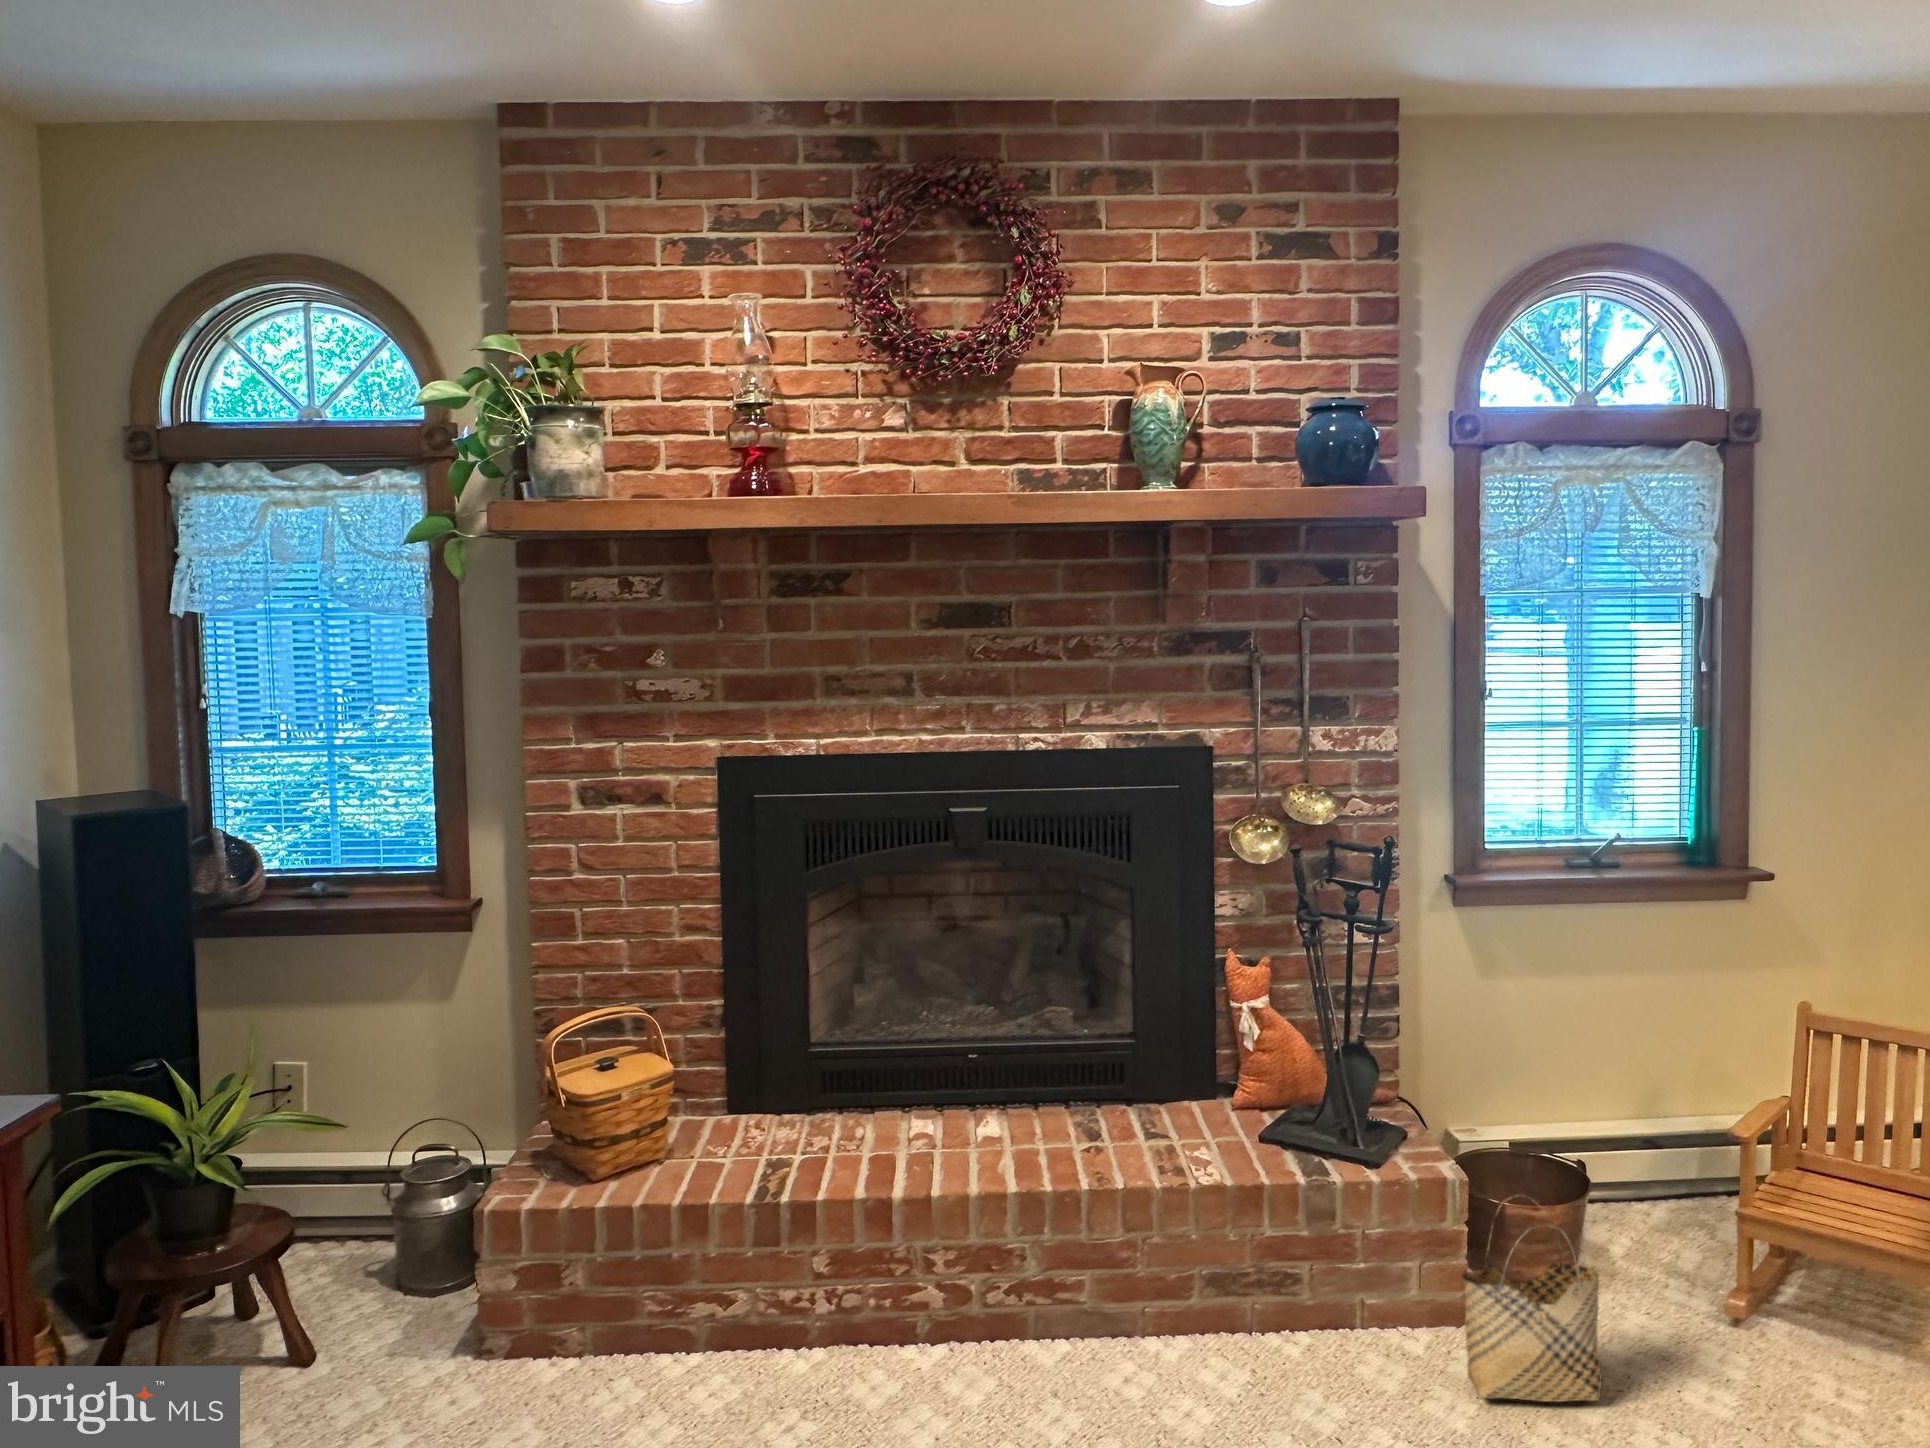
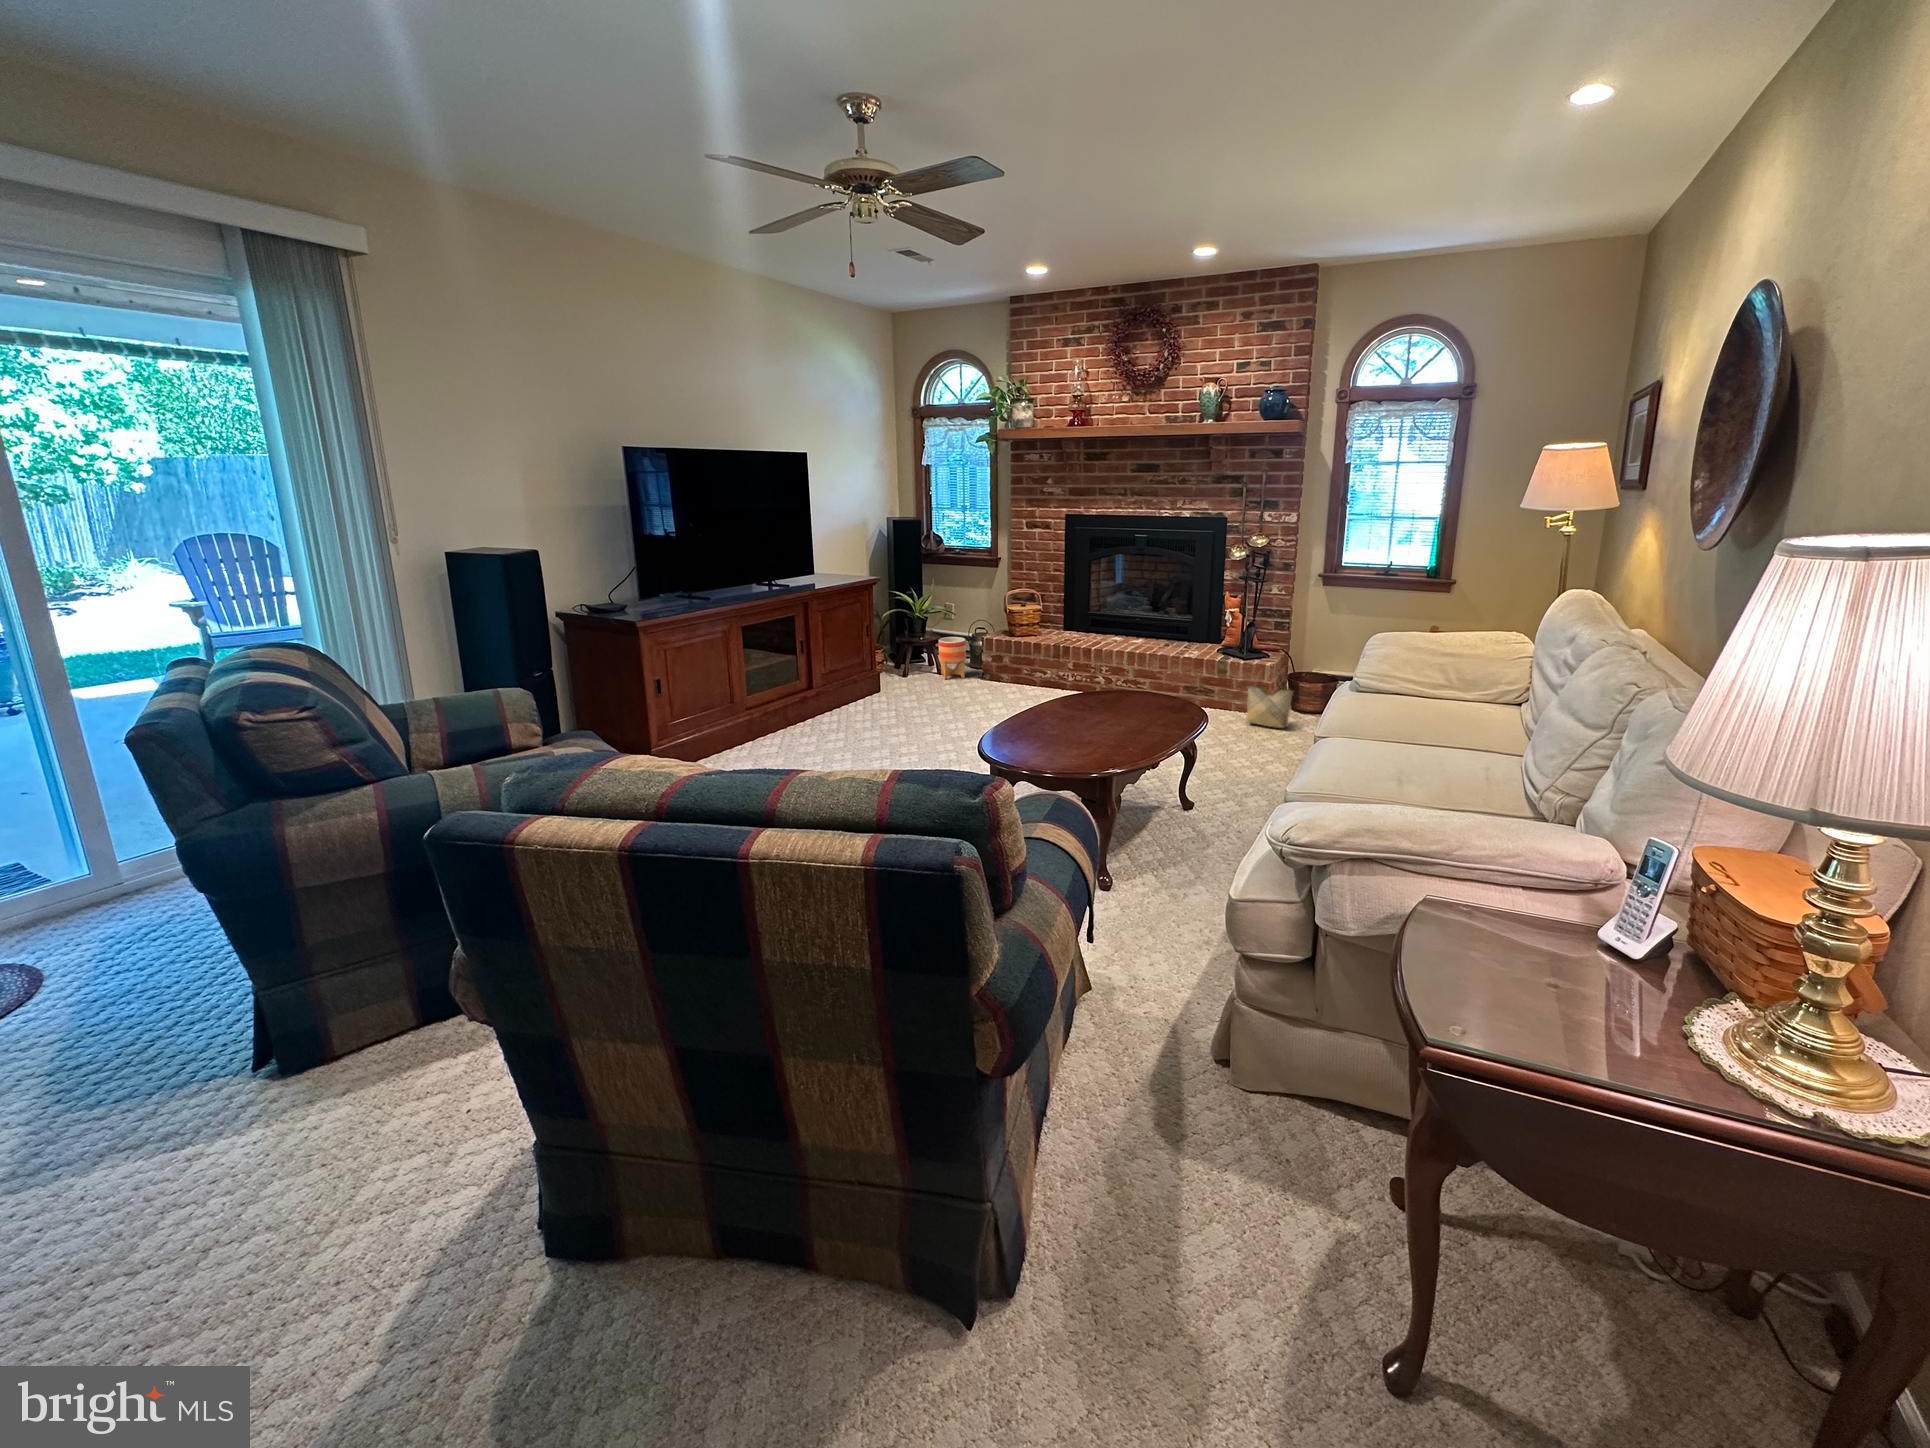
planter: none [295,1223,410,1411] -> present [938,637,966,679]

